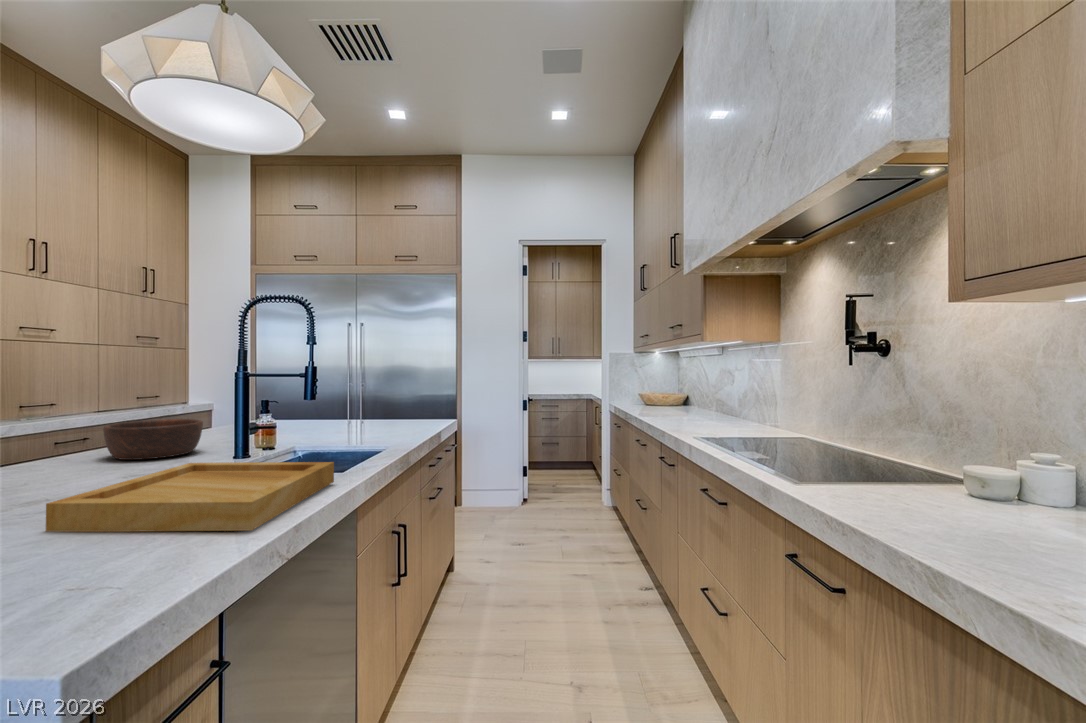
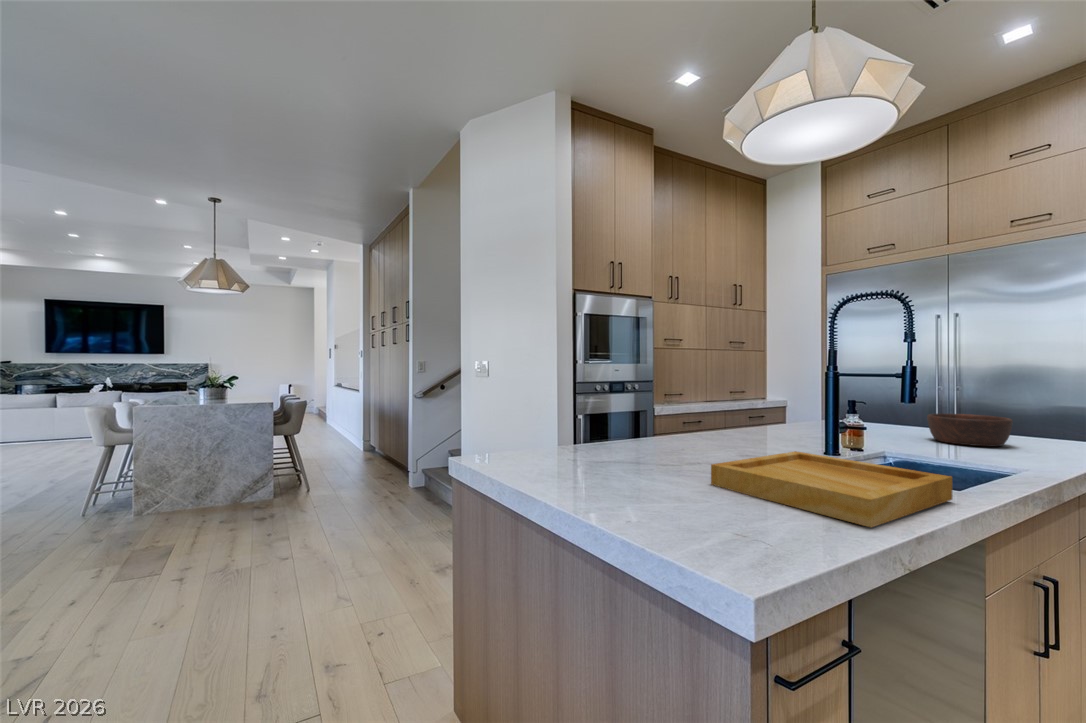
wooden bowl: present [103,419,203,460] -> present [927,413,1013,446]

